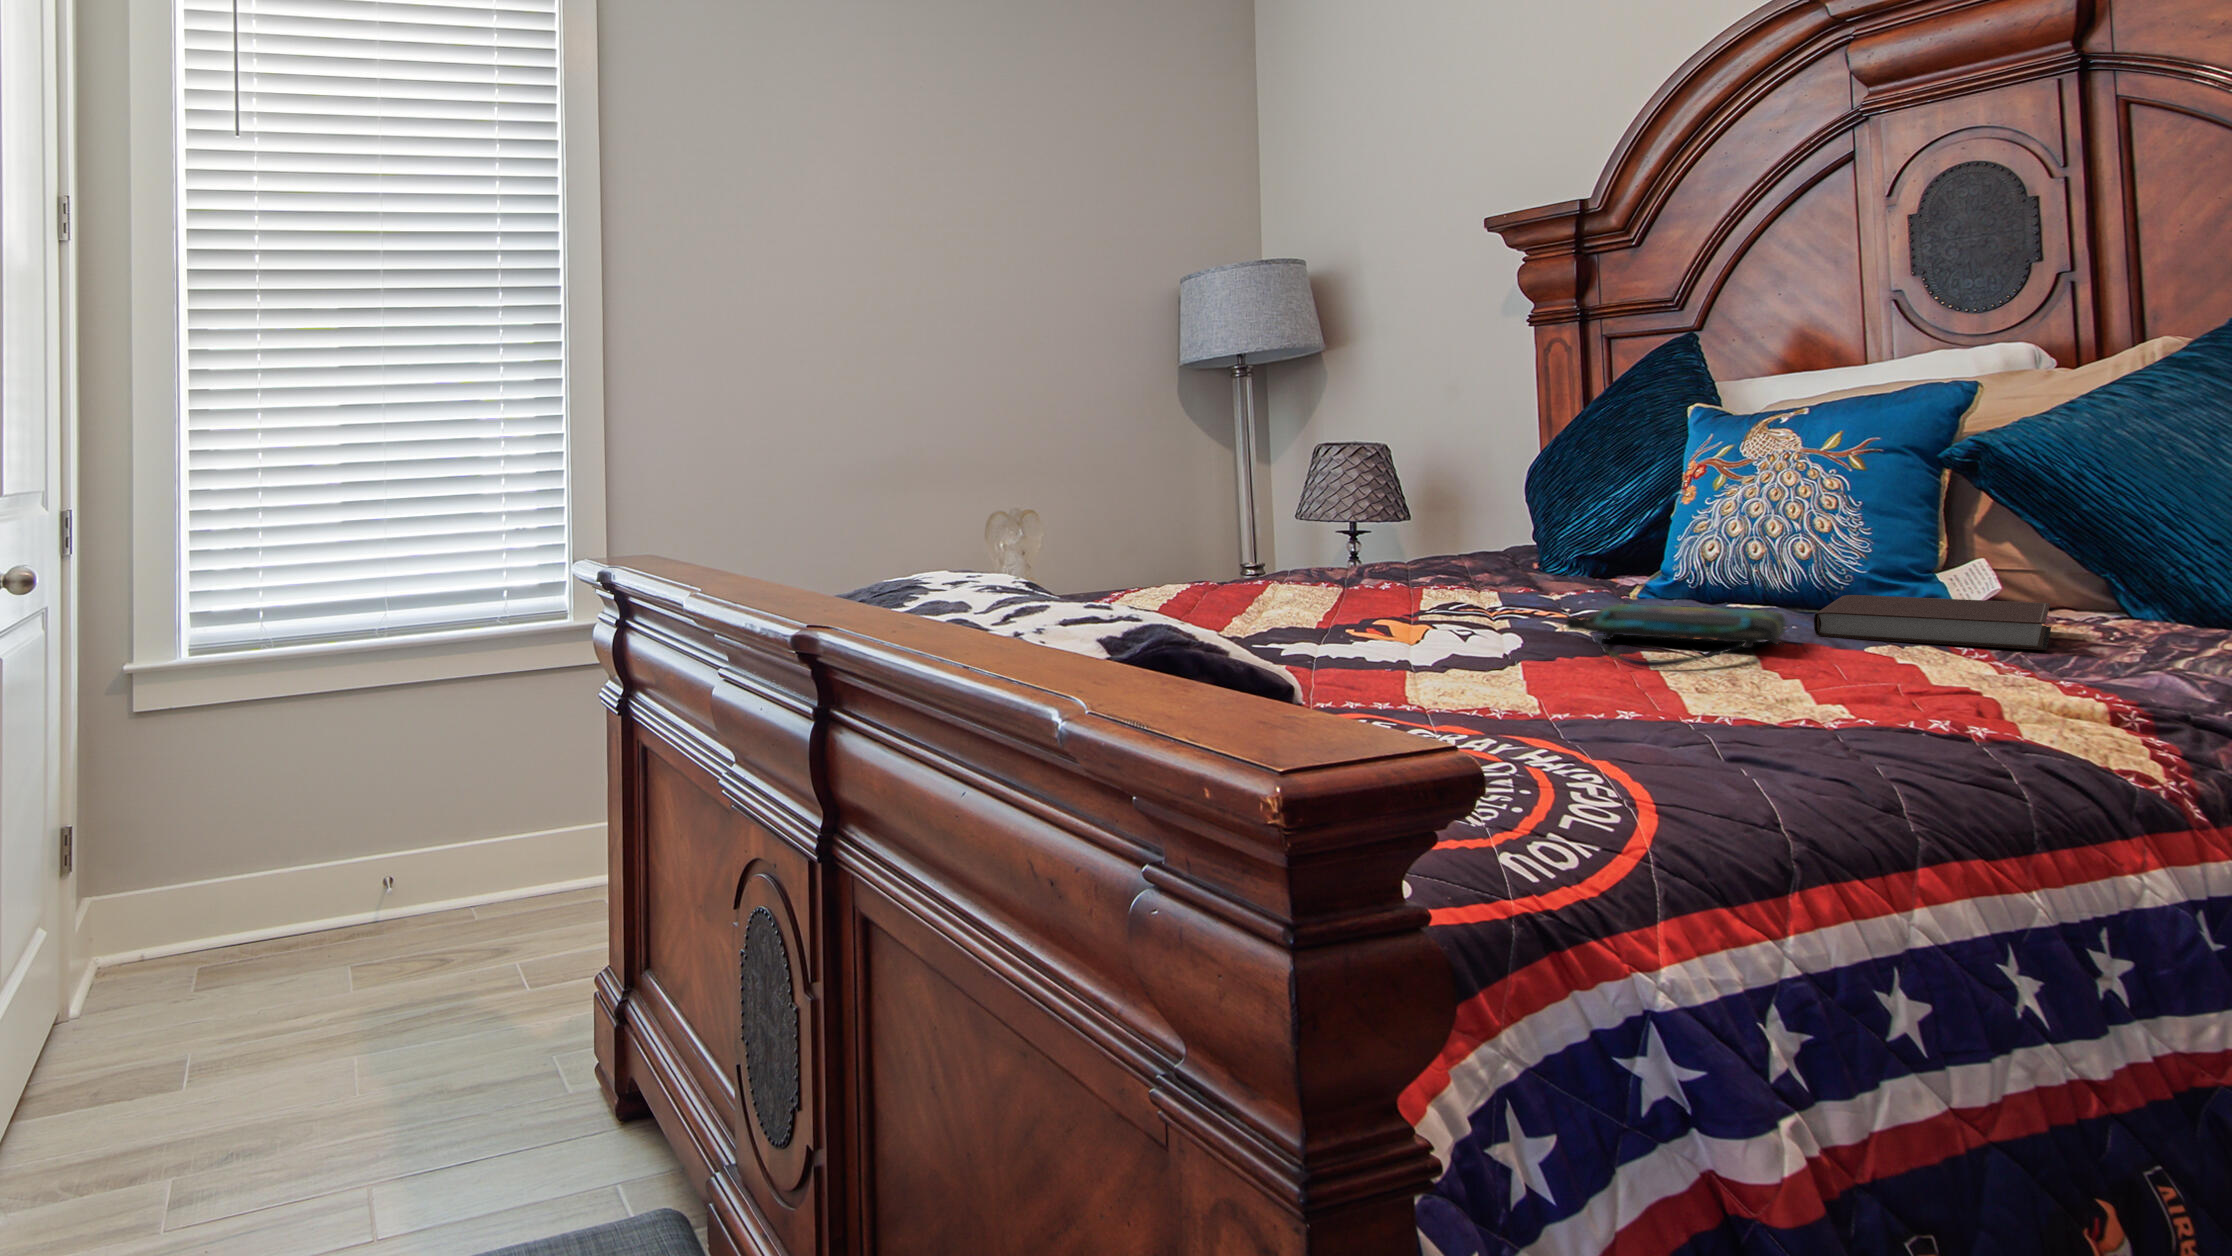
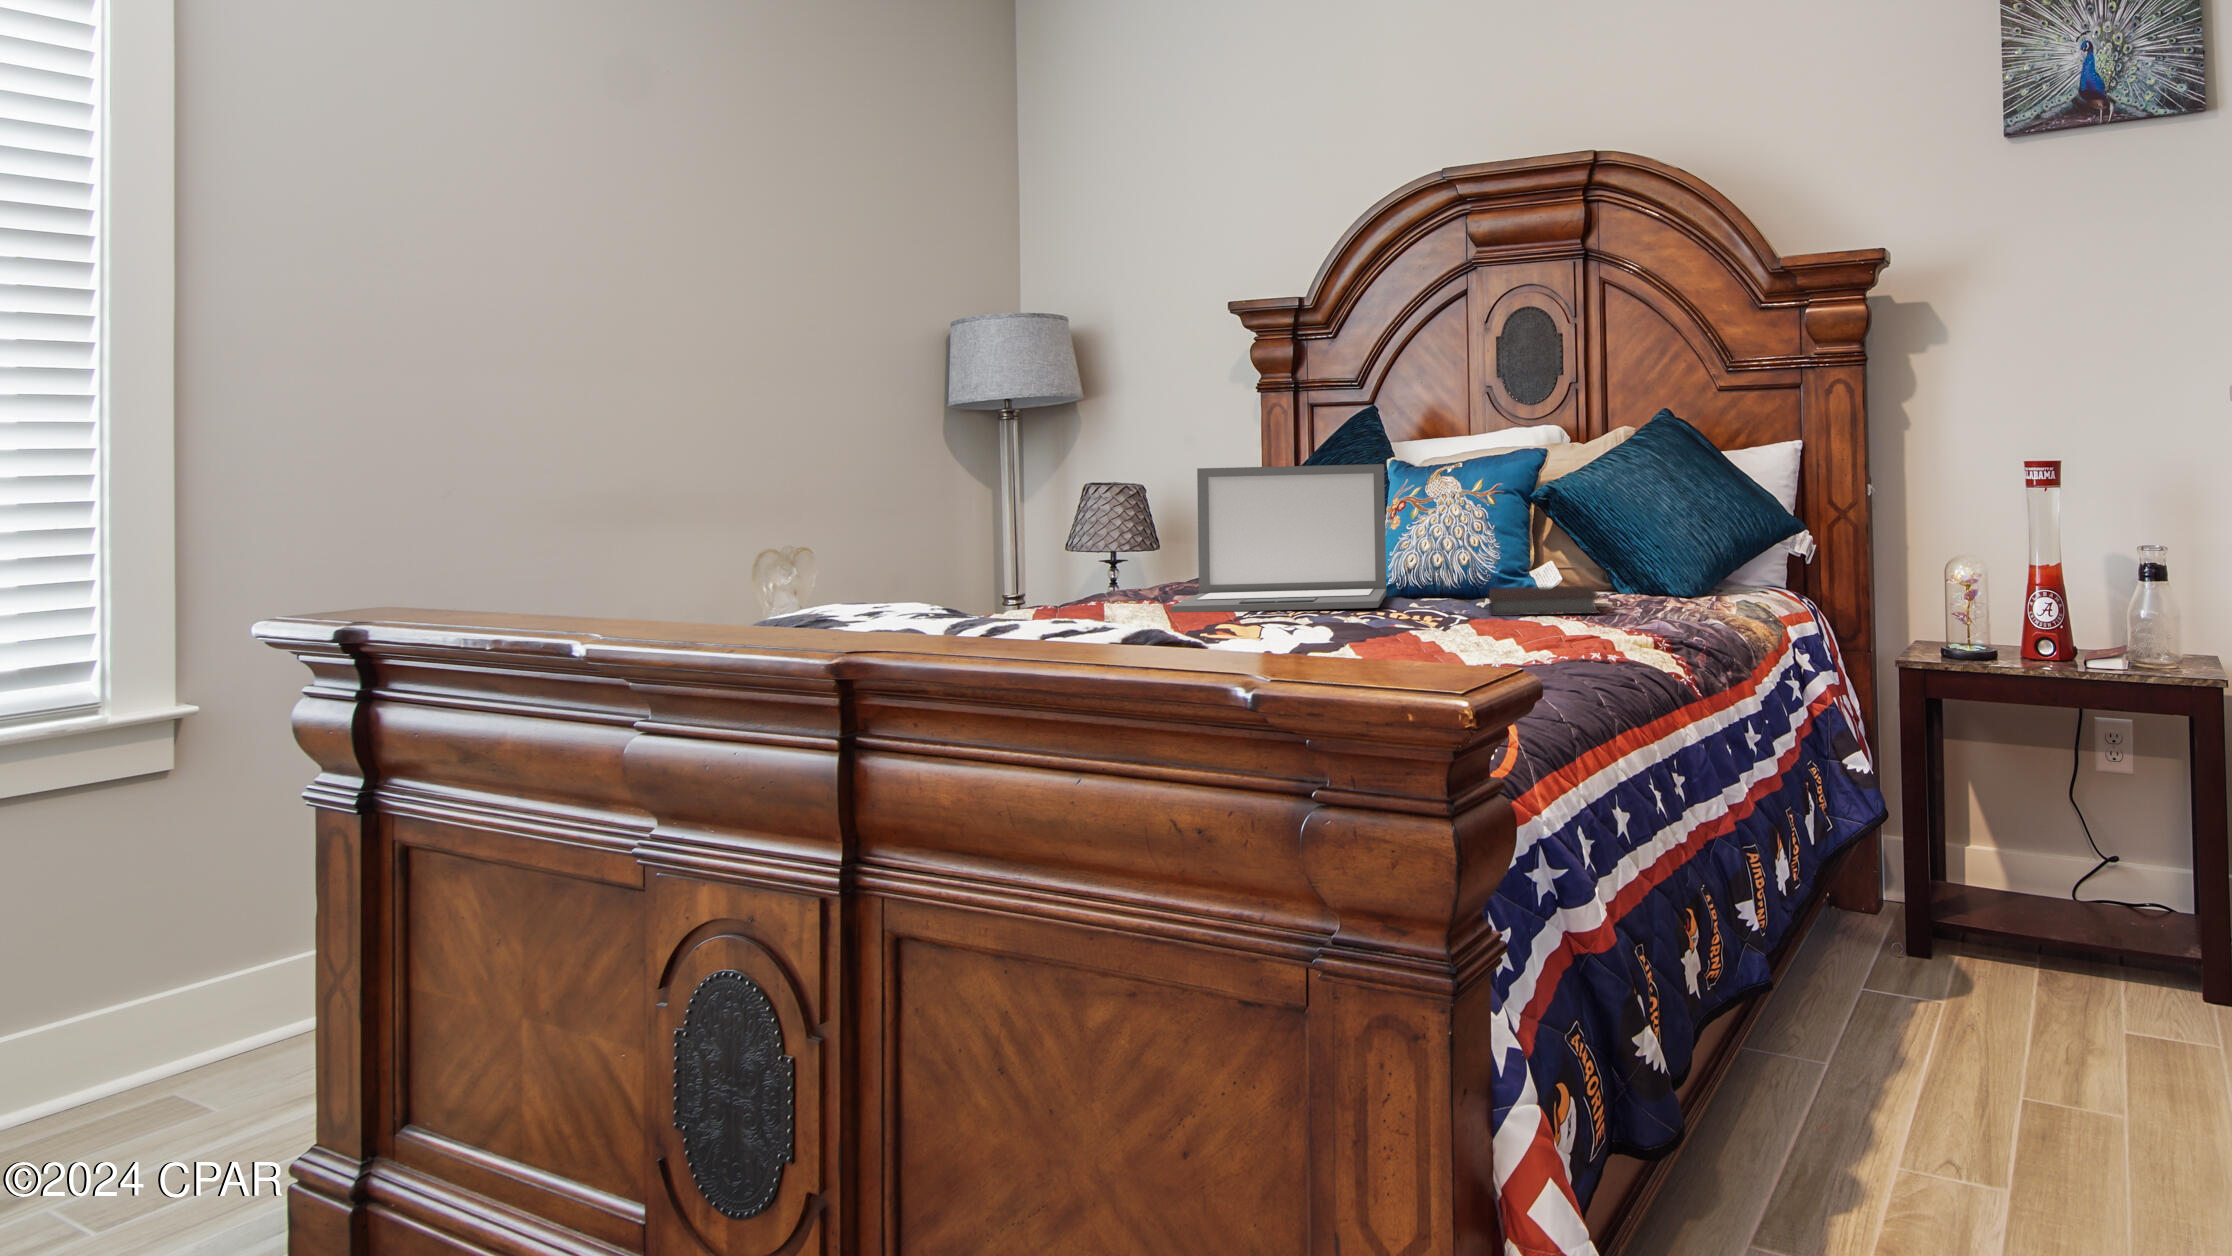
laptop: none [1336,411,1670,609] -> present [1171,464,1387,612]
tote bag: present [1566,604,1786,668] -> none [1365,601,1491,643]

